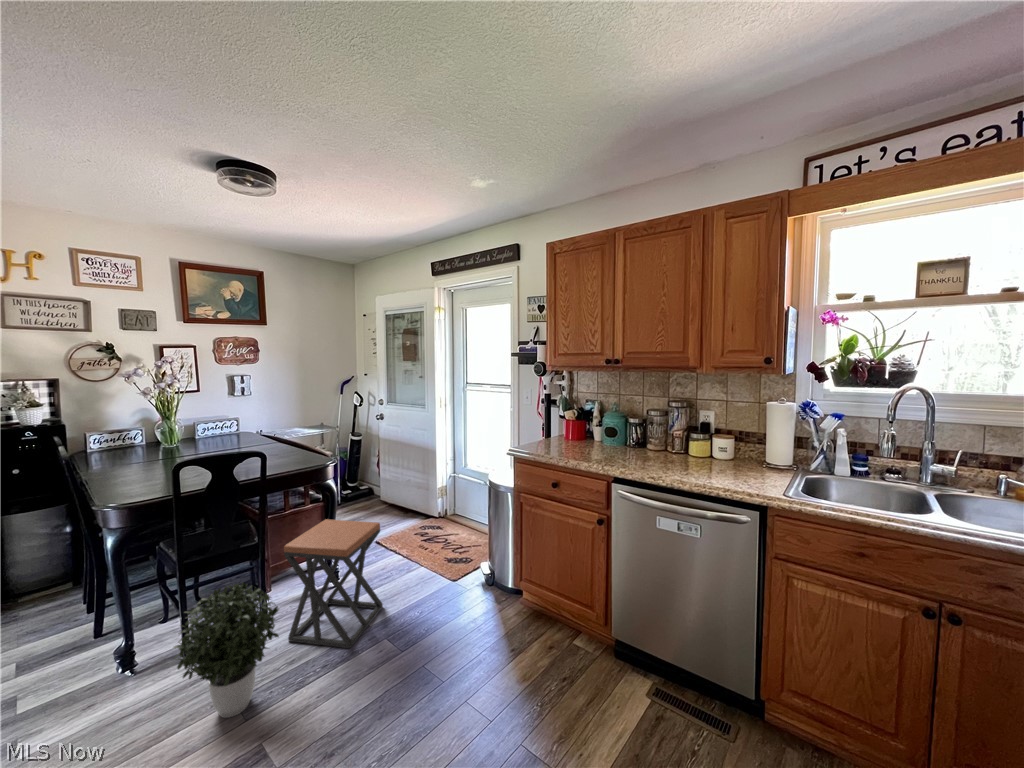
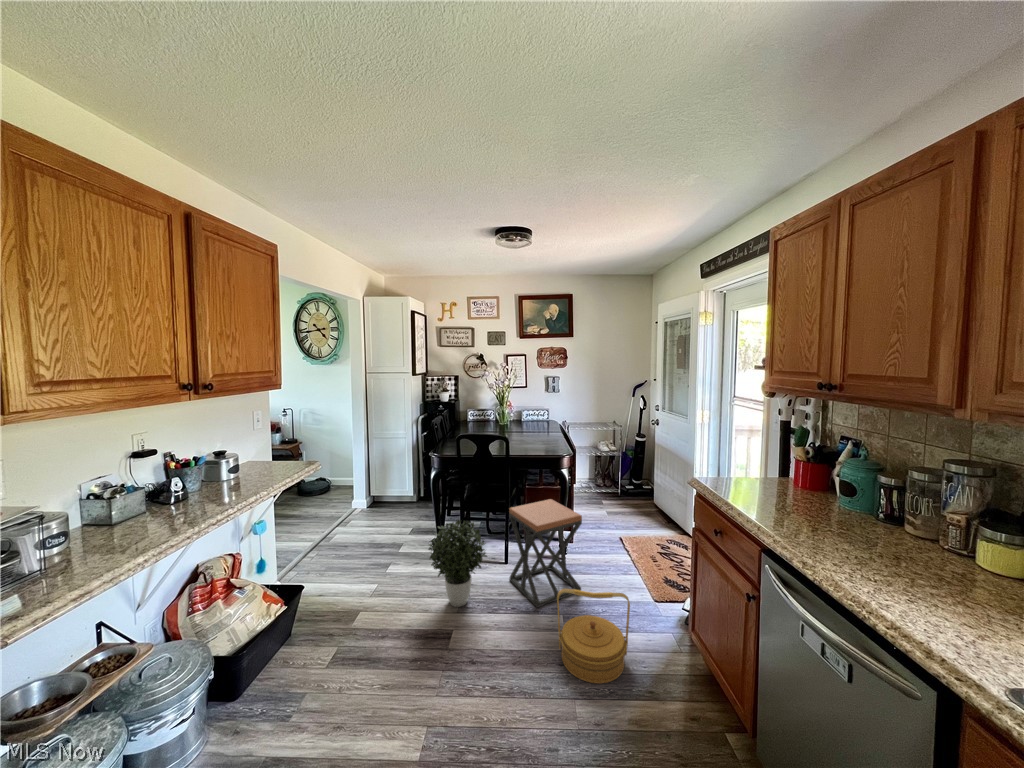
basket: none [409,575,478,680] -> present [557,589,630,684]

